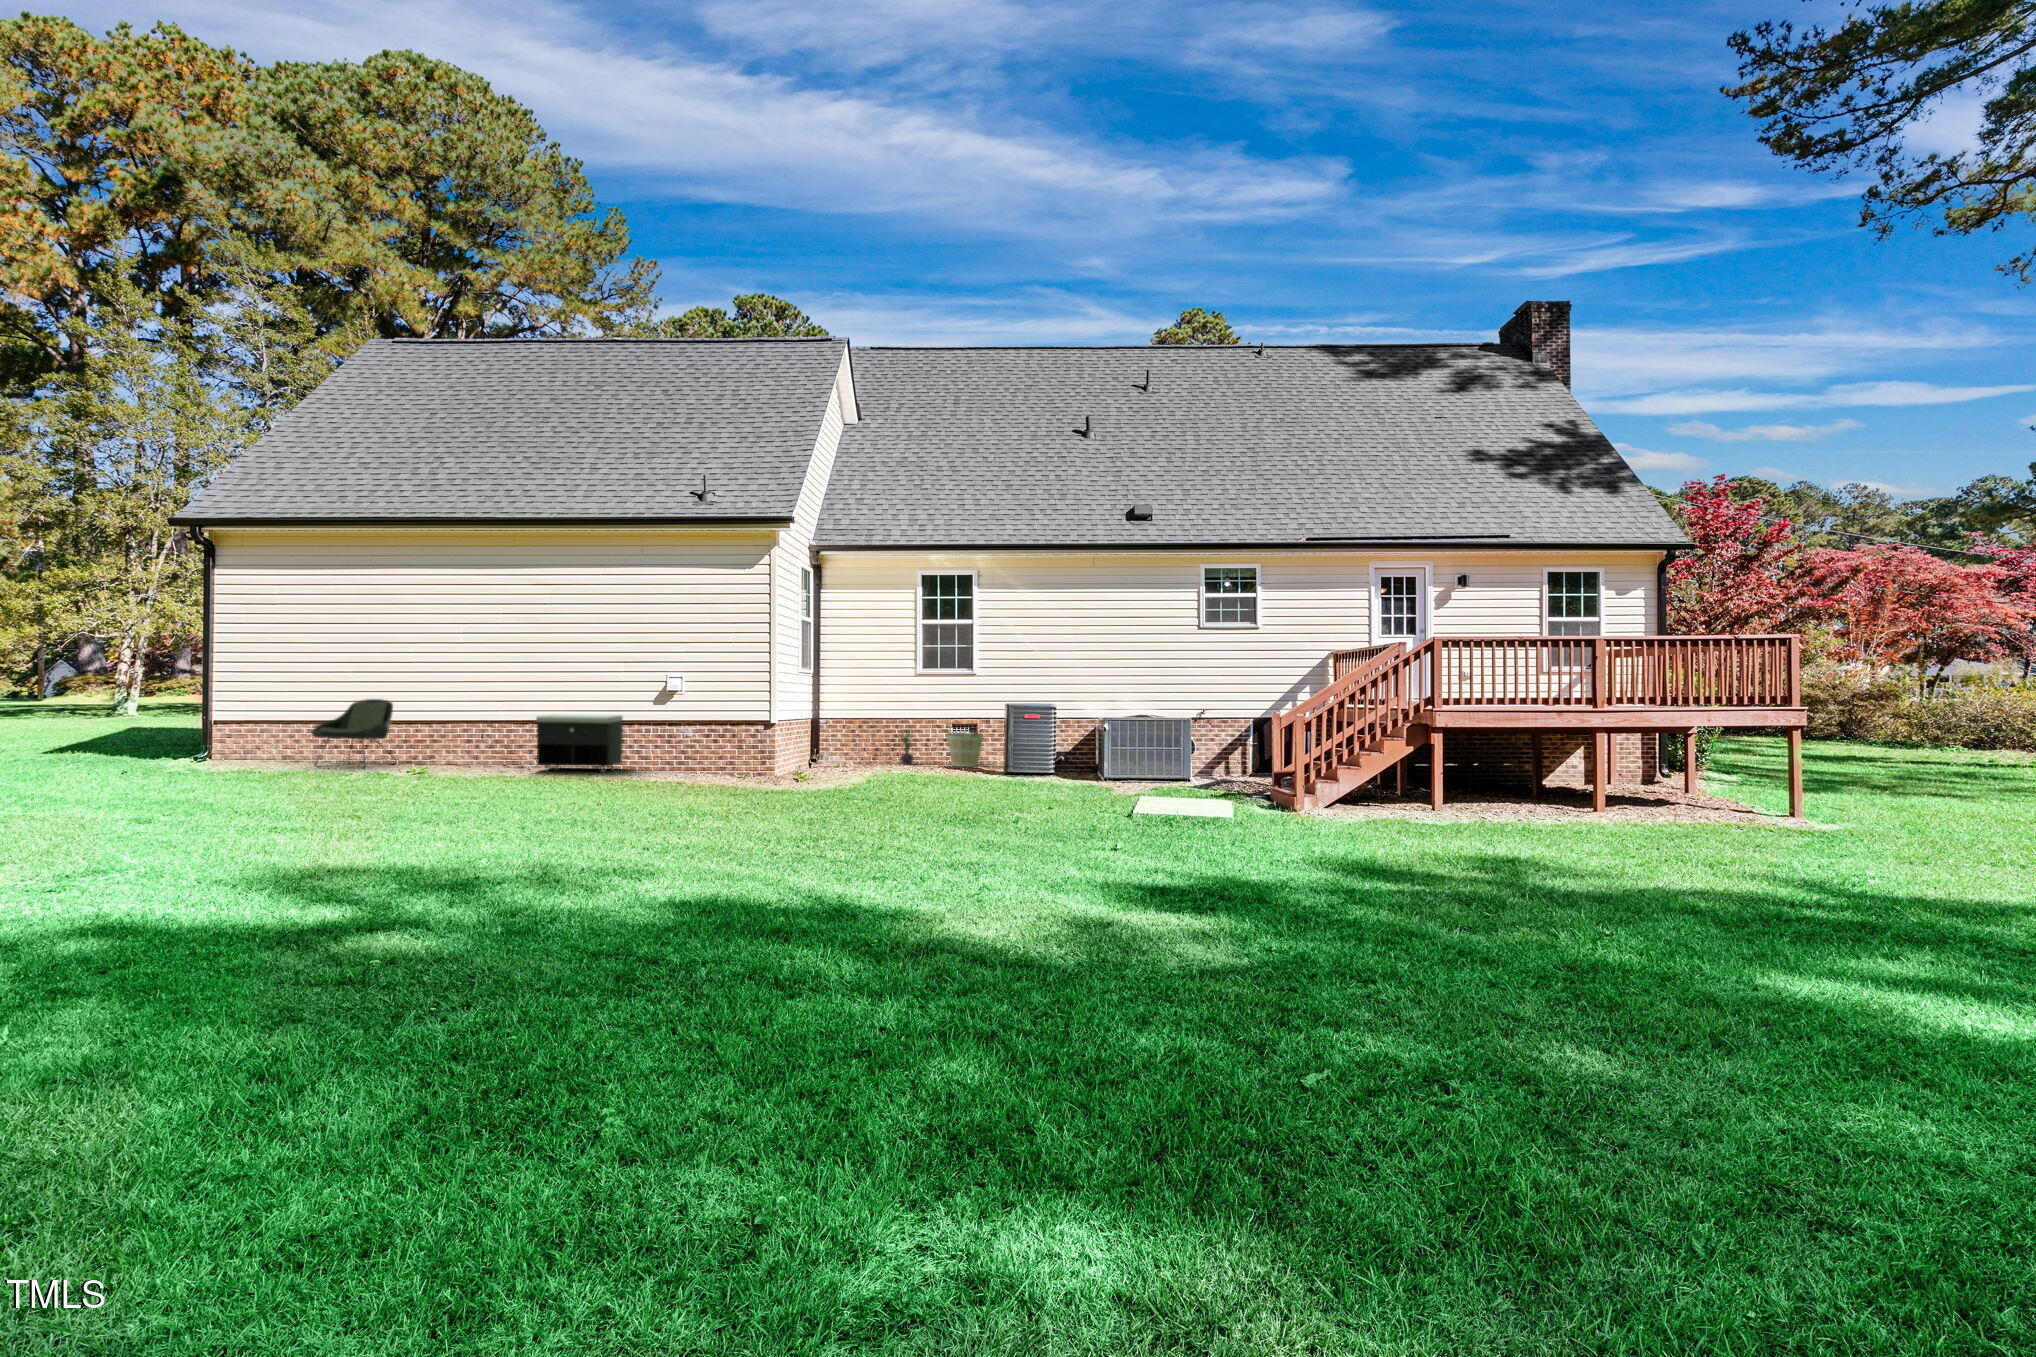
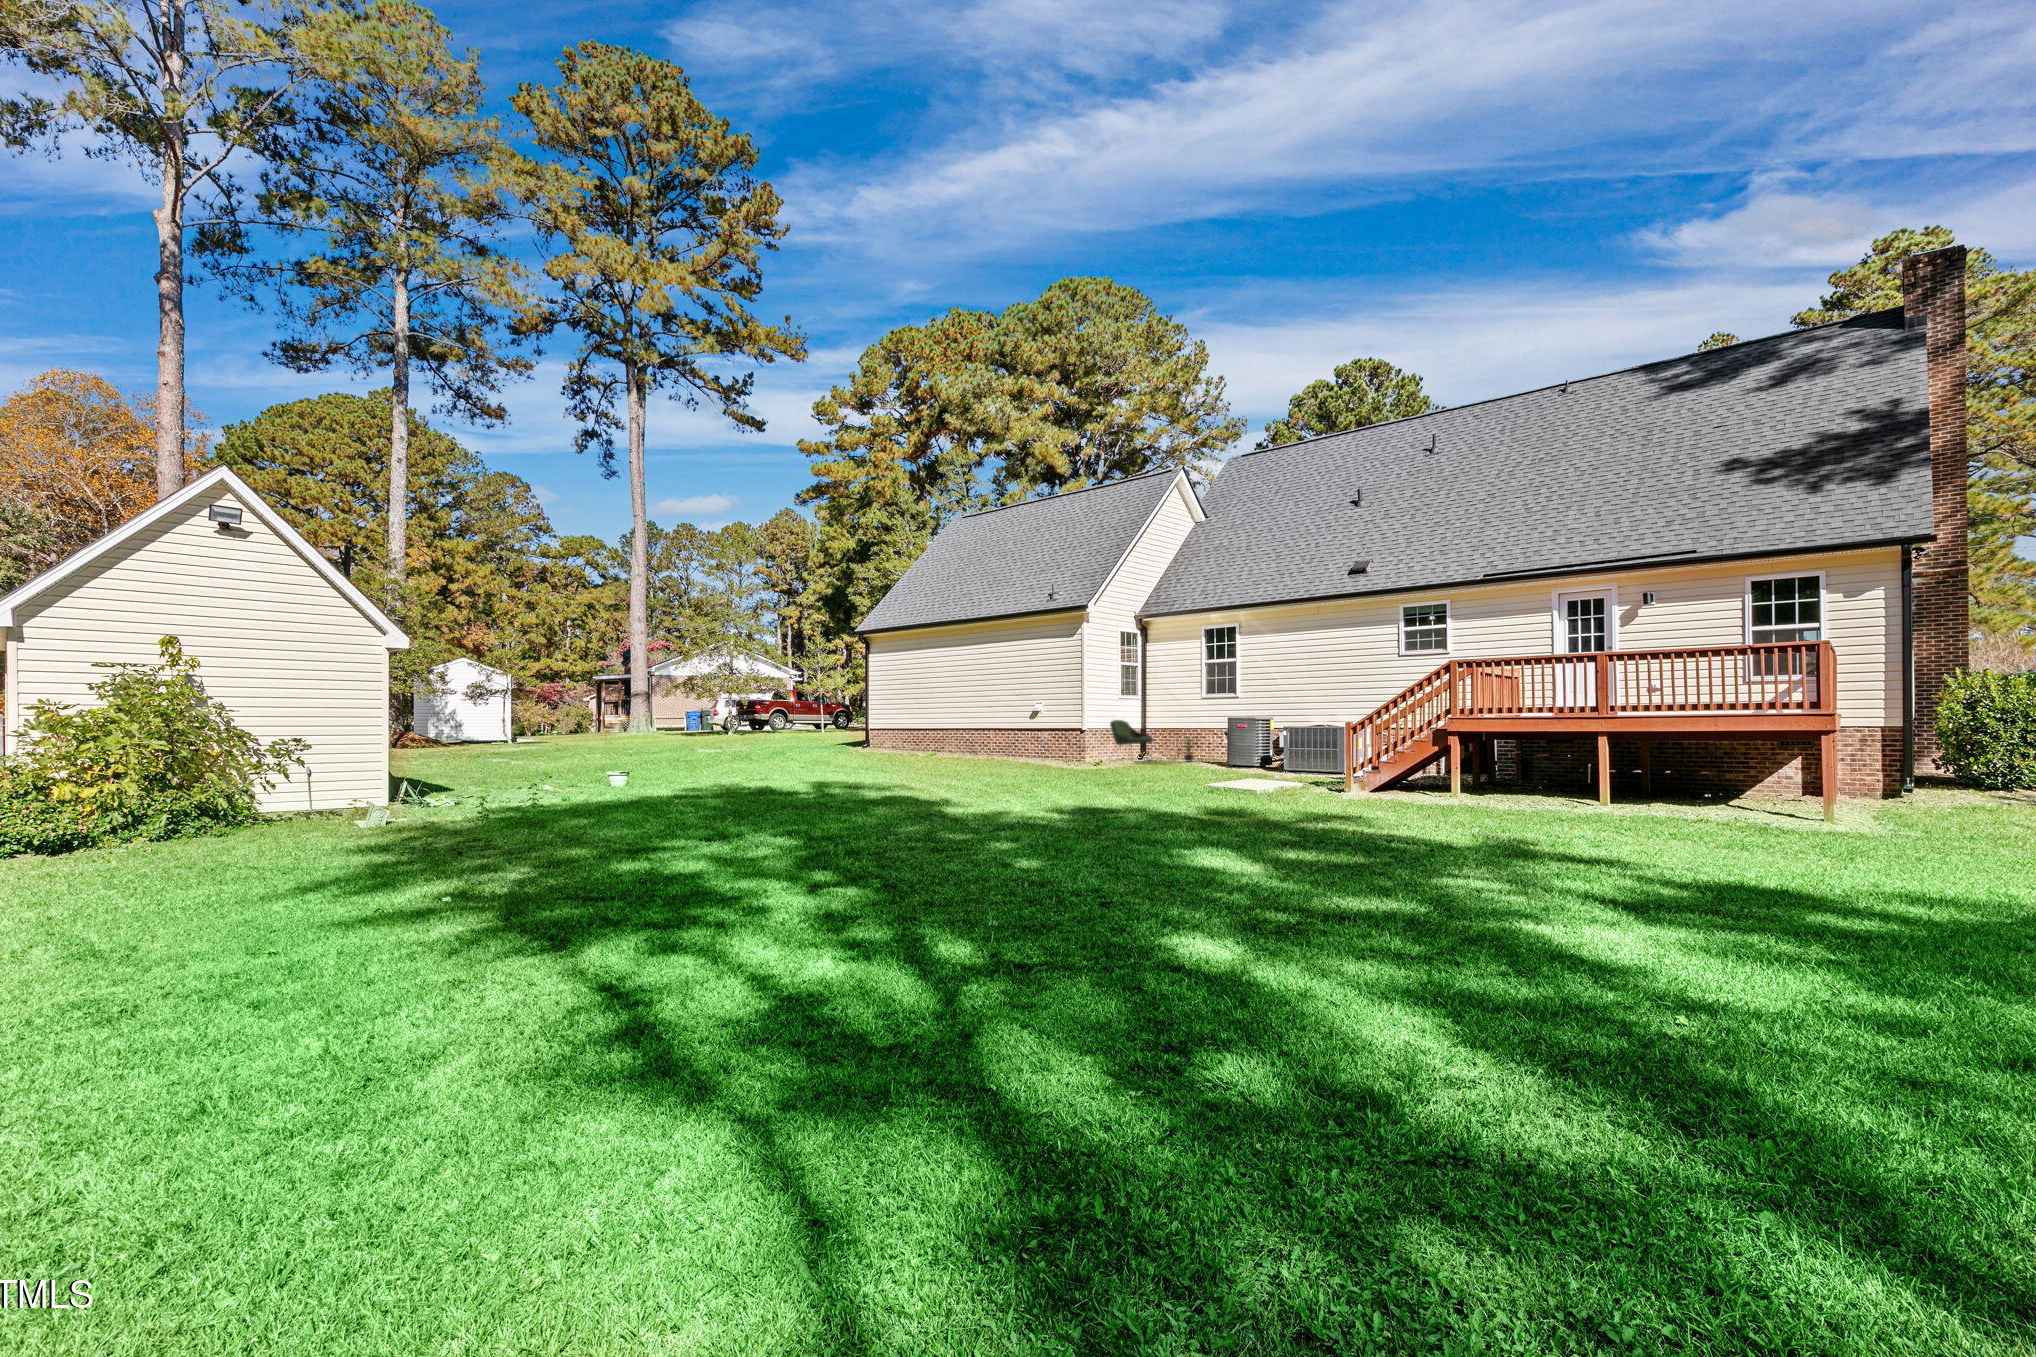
lounge chair: present [312,699,394,768] -> present [1109,720,1153,760]
storage bench: present [536,714,623,772] -> none [971,726,1018,760]
wooden bucket: present [946,733,984,767] -> none [1209,740,1237,764]

